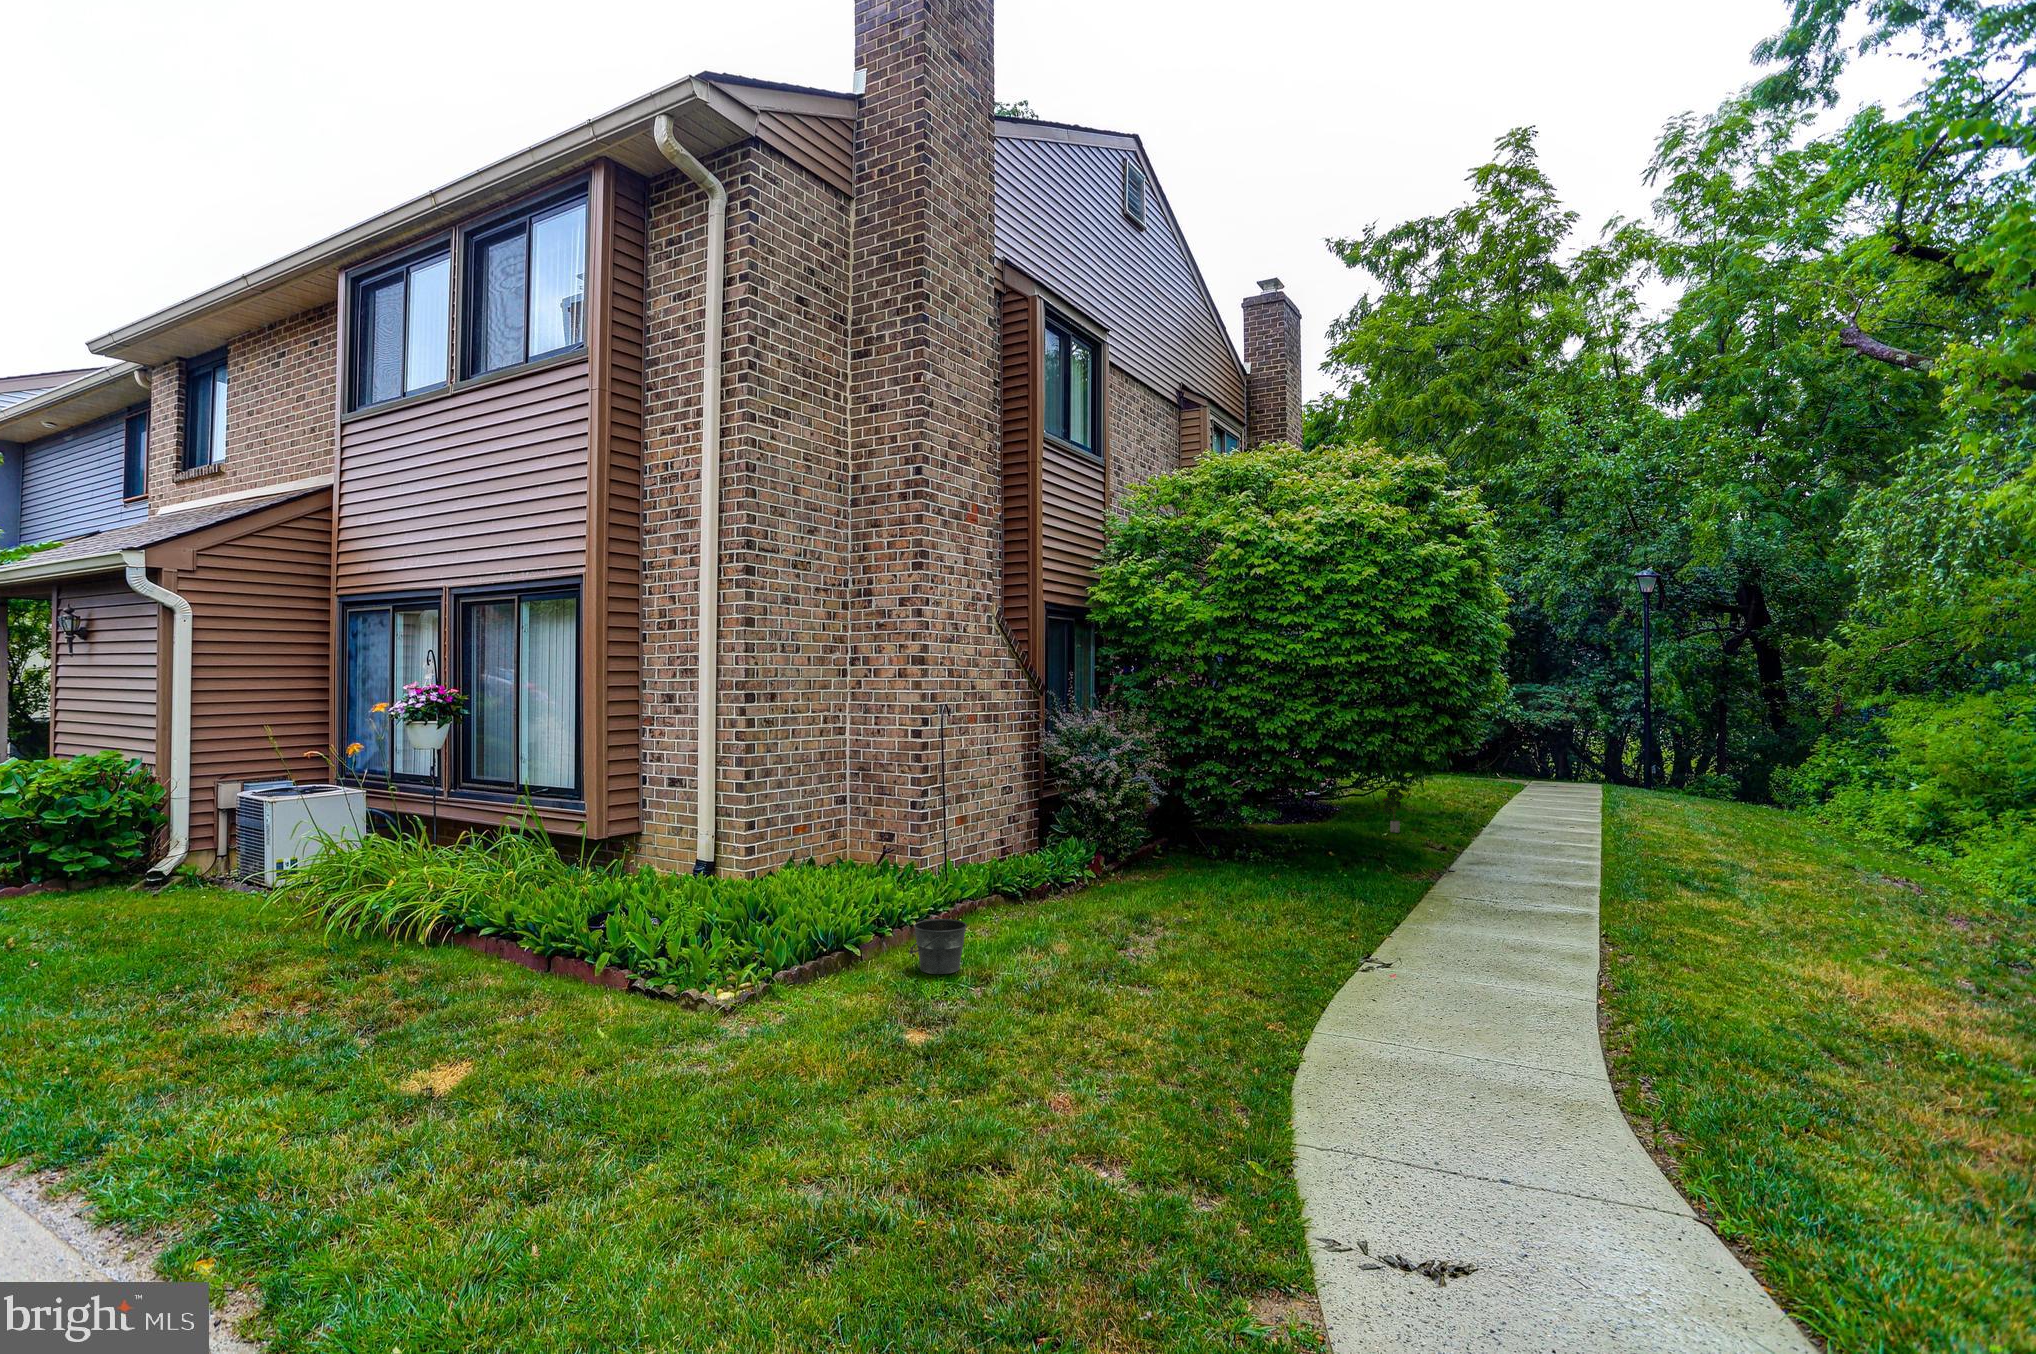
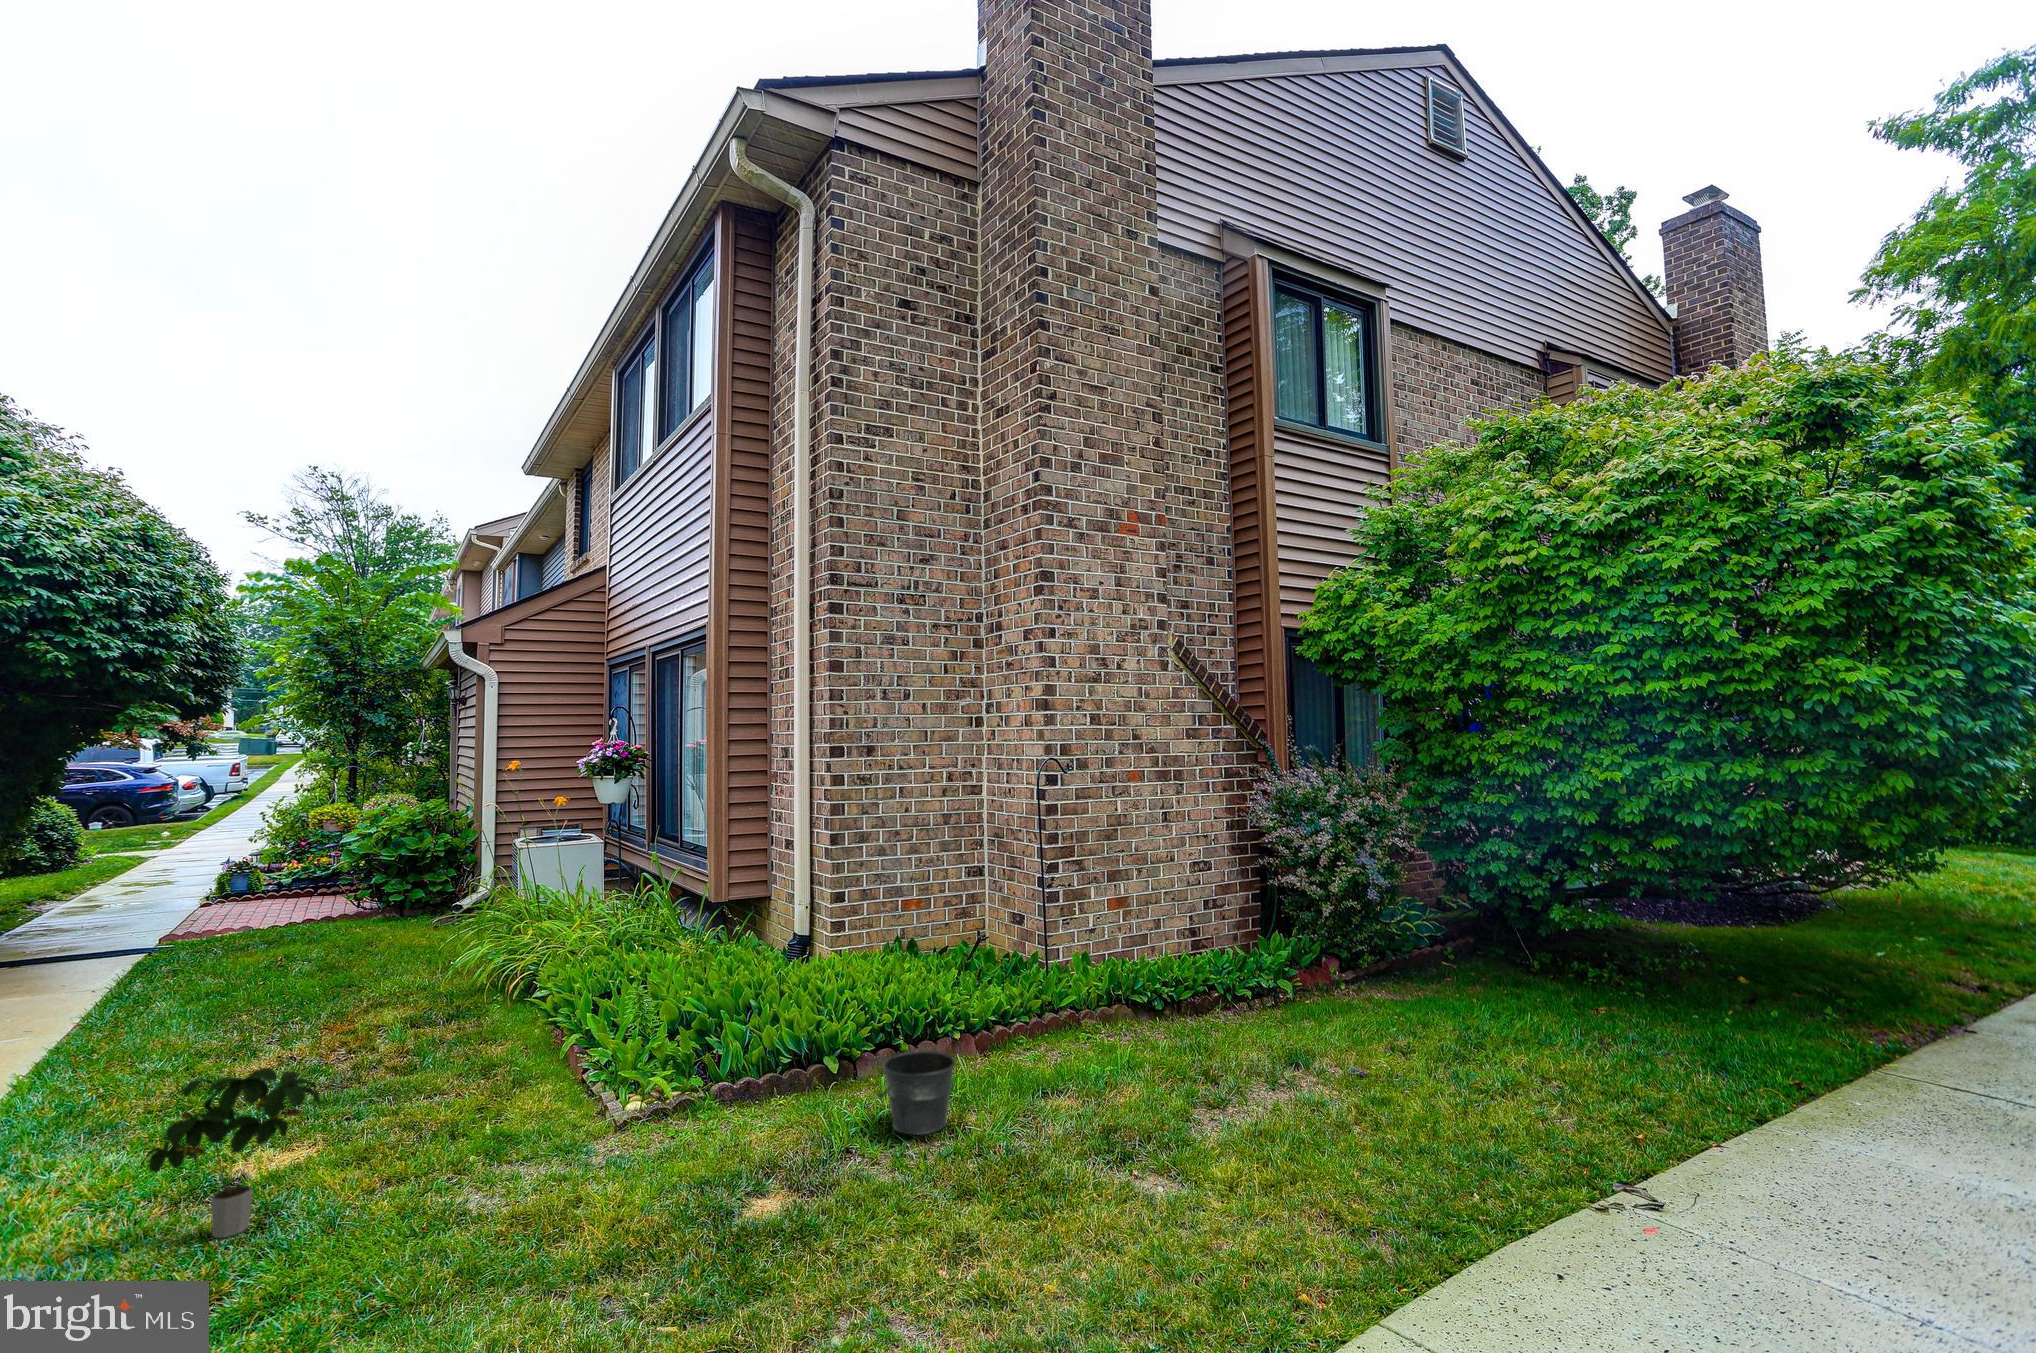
potted plant: present [1382,787,1404,833] -> present [141,1068,320,1238]

